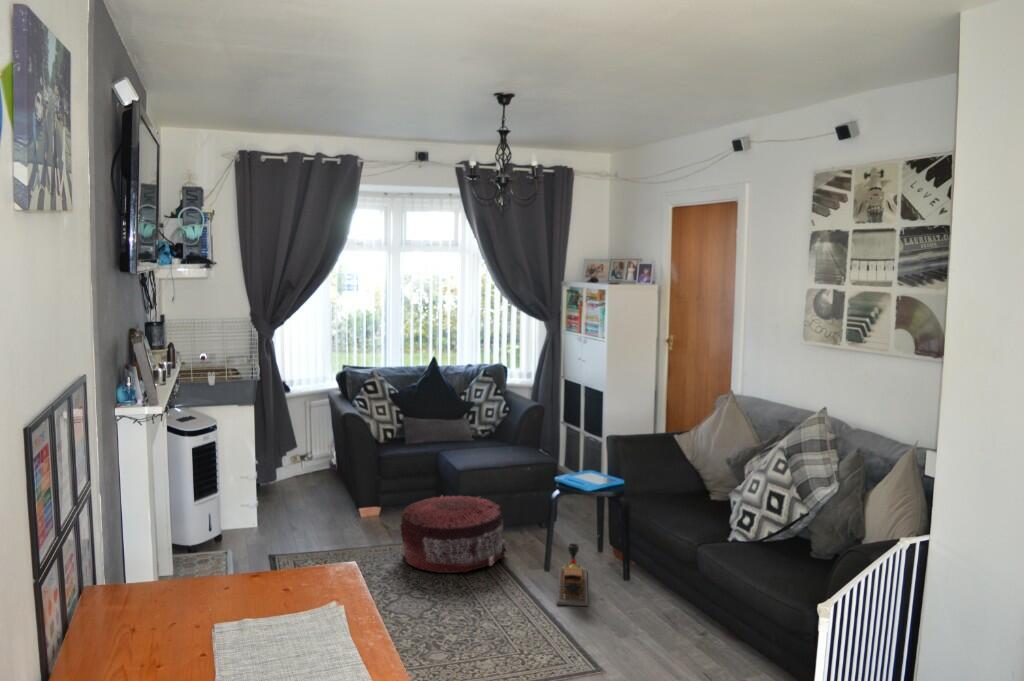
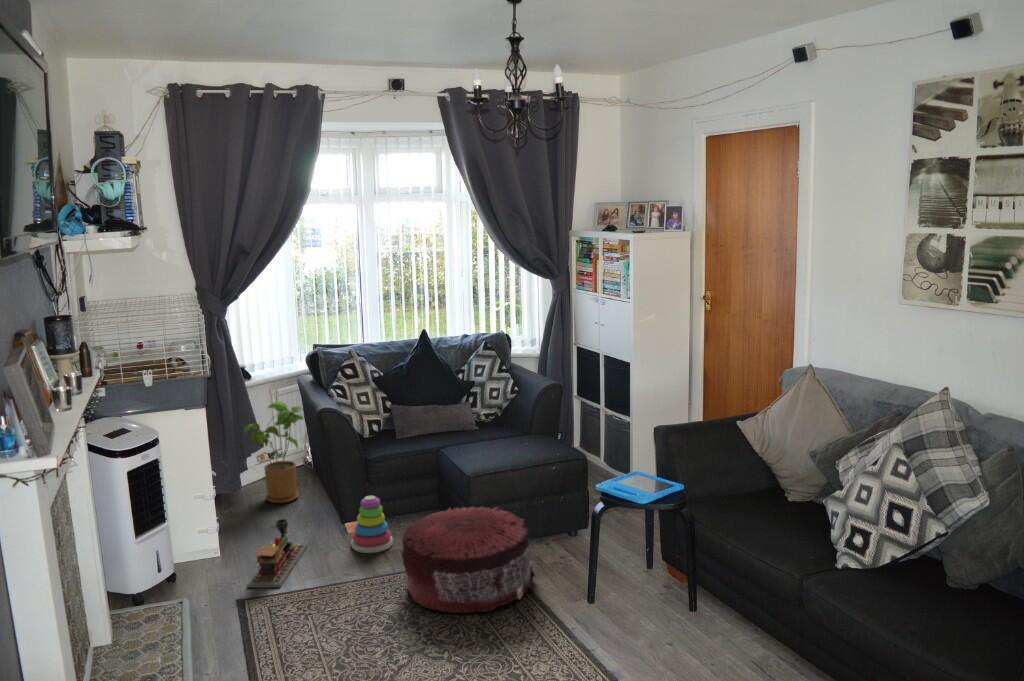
house plant: none [282,410,331,495] -> present [244,402,303,503]
stacking toy: none [363,485,396,531] -> present [351,496,393,553]
toy train: present [557,543,588,606] -> present [247,519,308,587]

